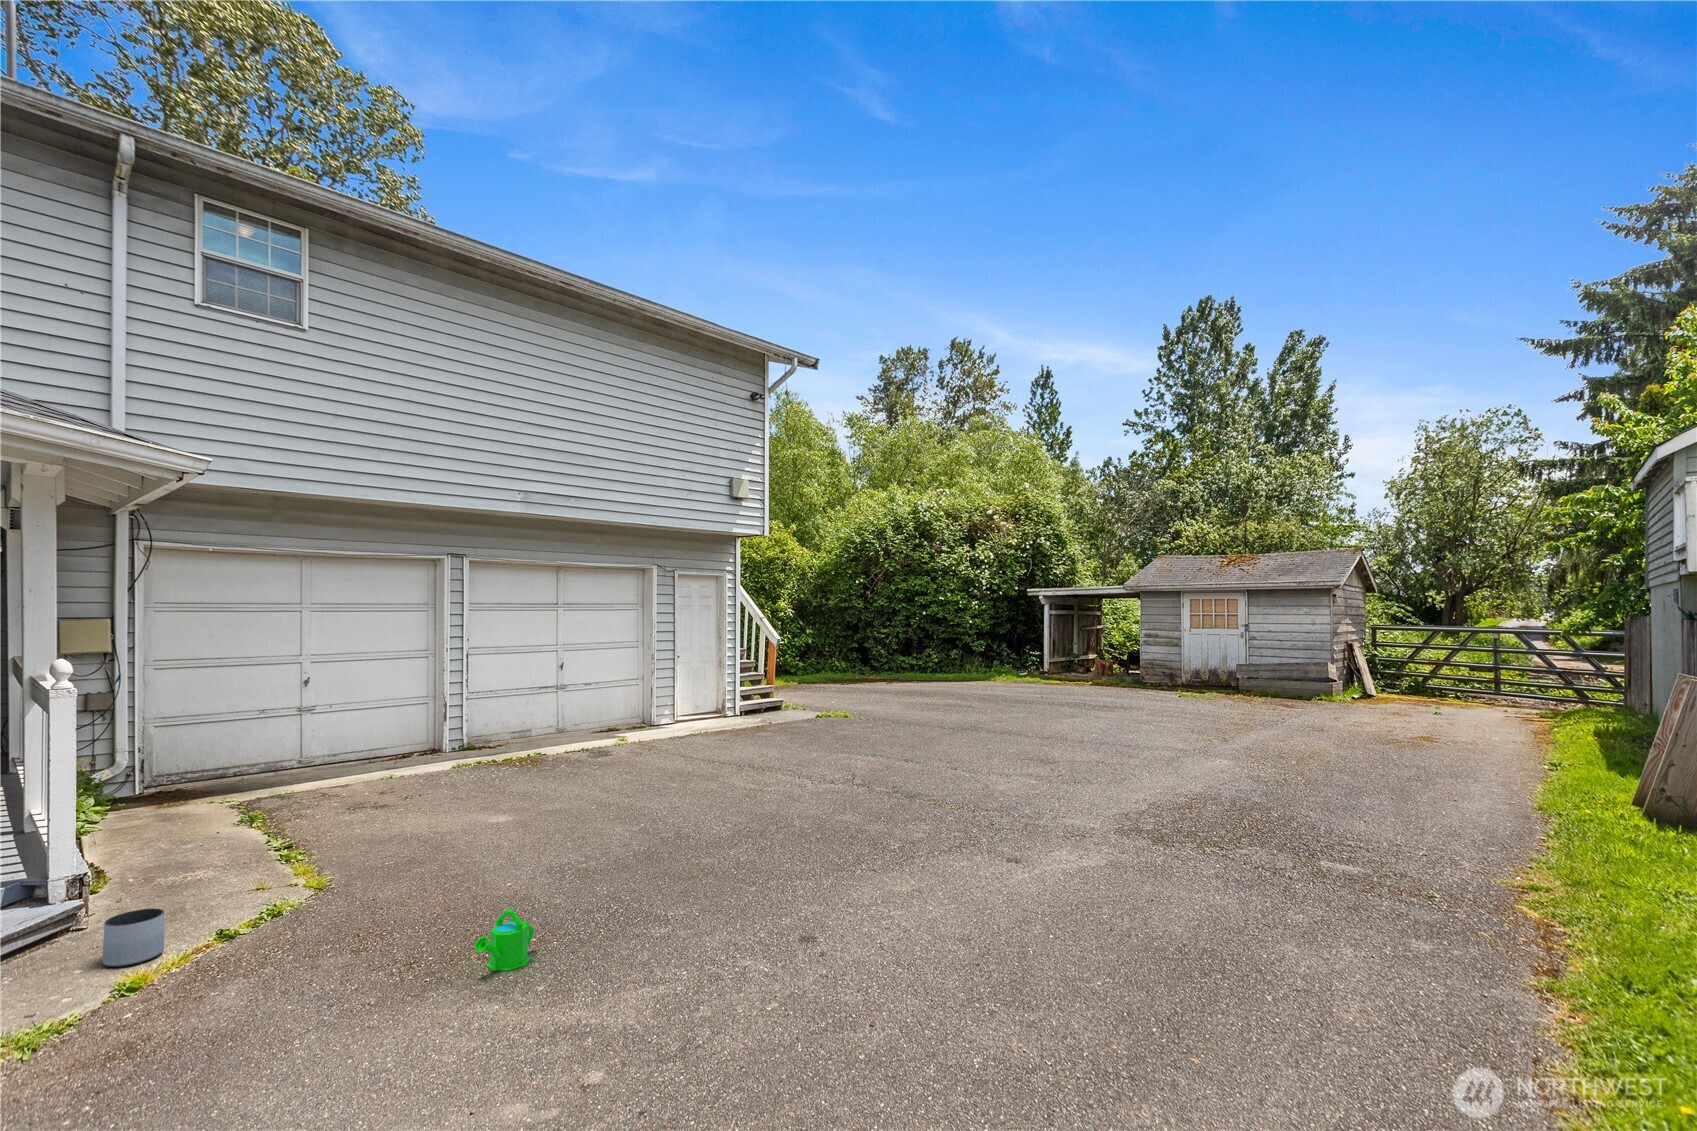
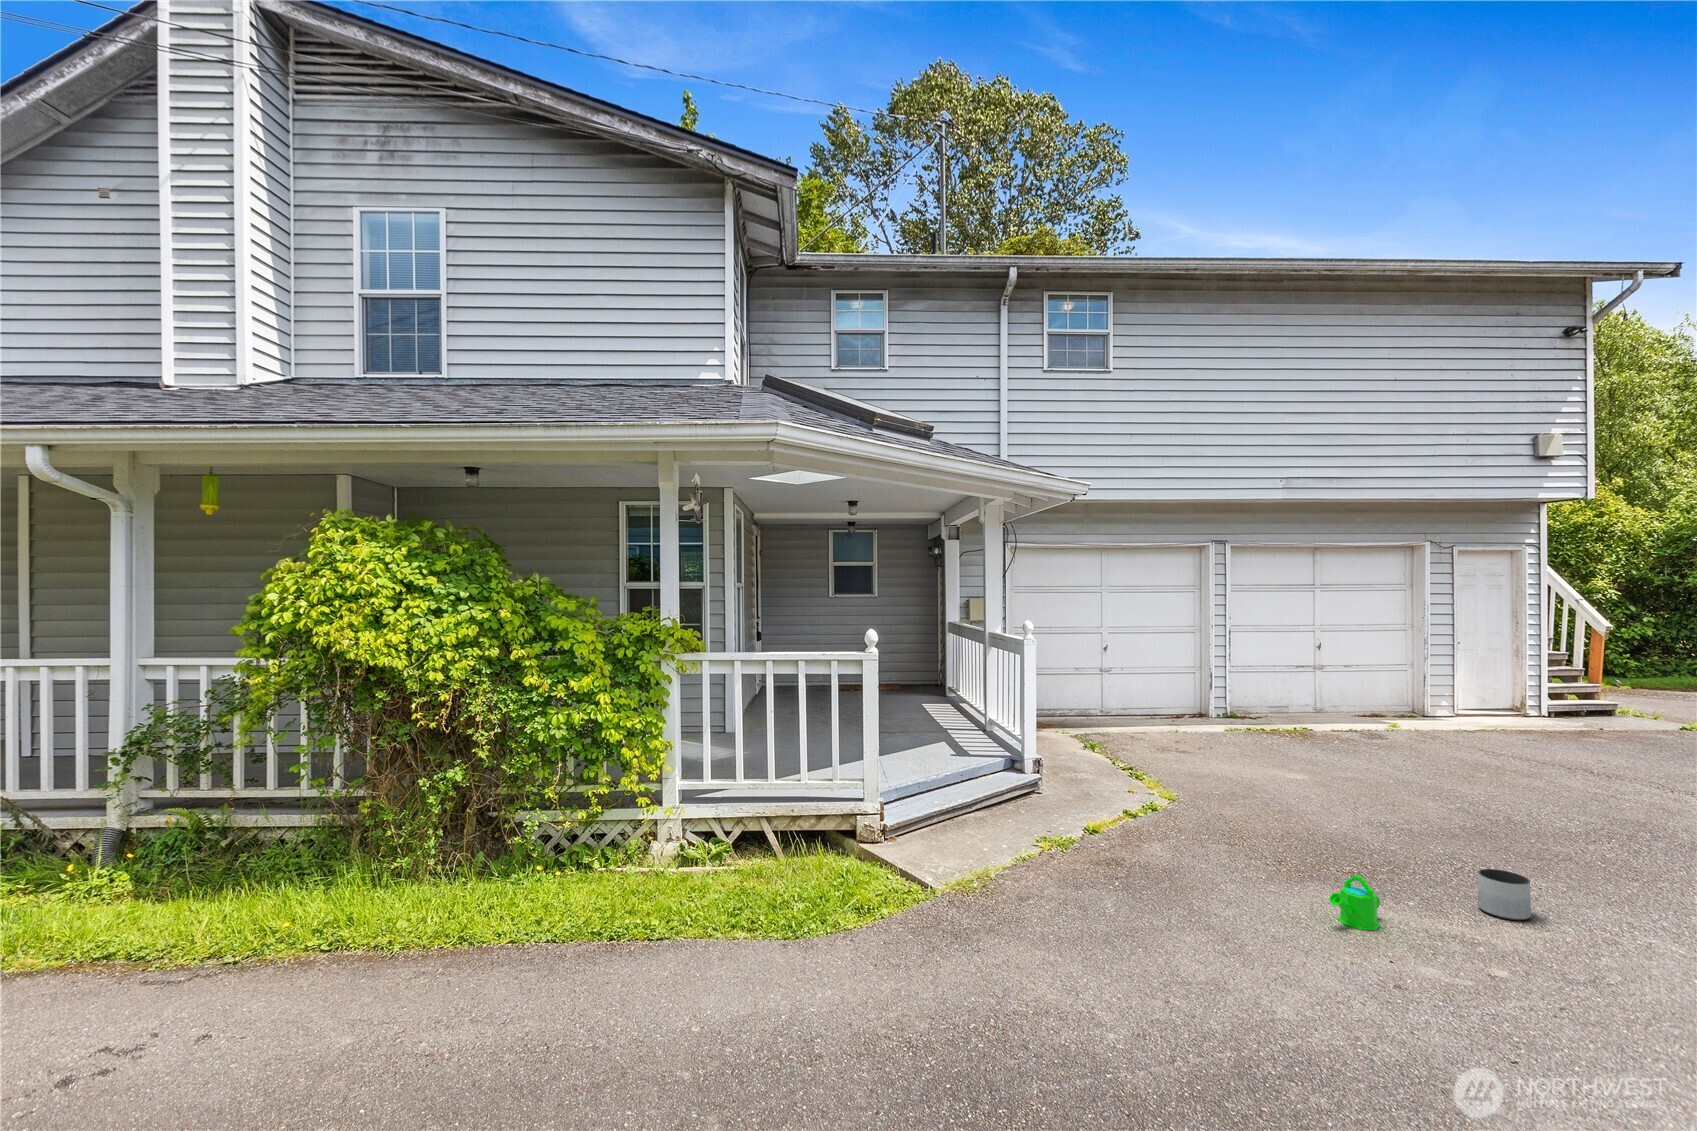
planter: present [103,908,164,967] -> present [1478,869,1531,920]

